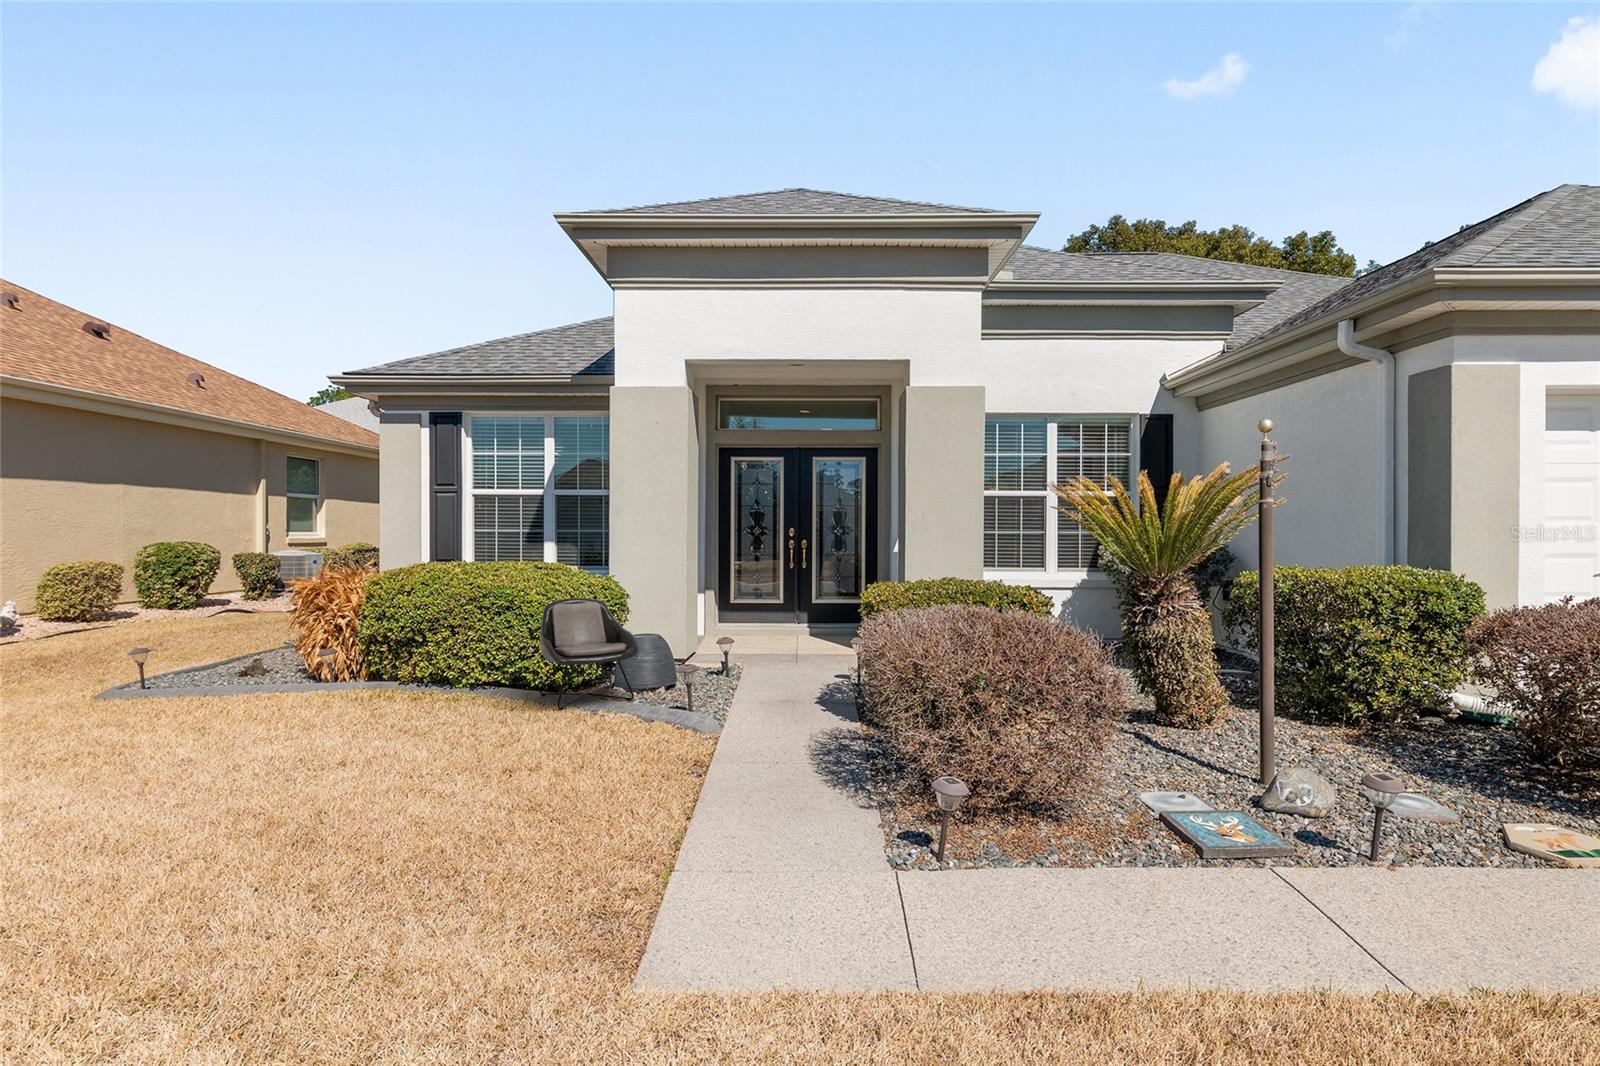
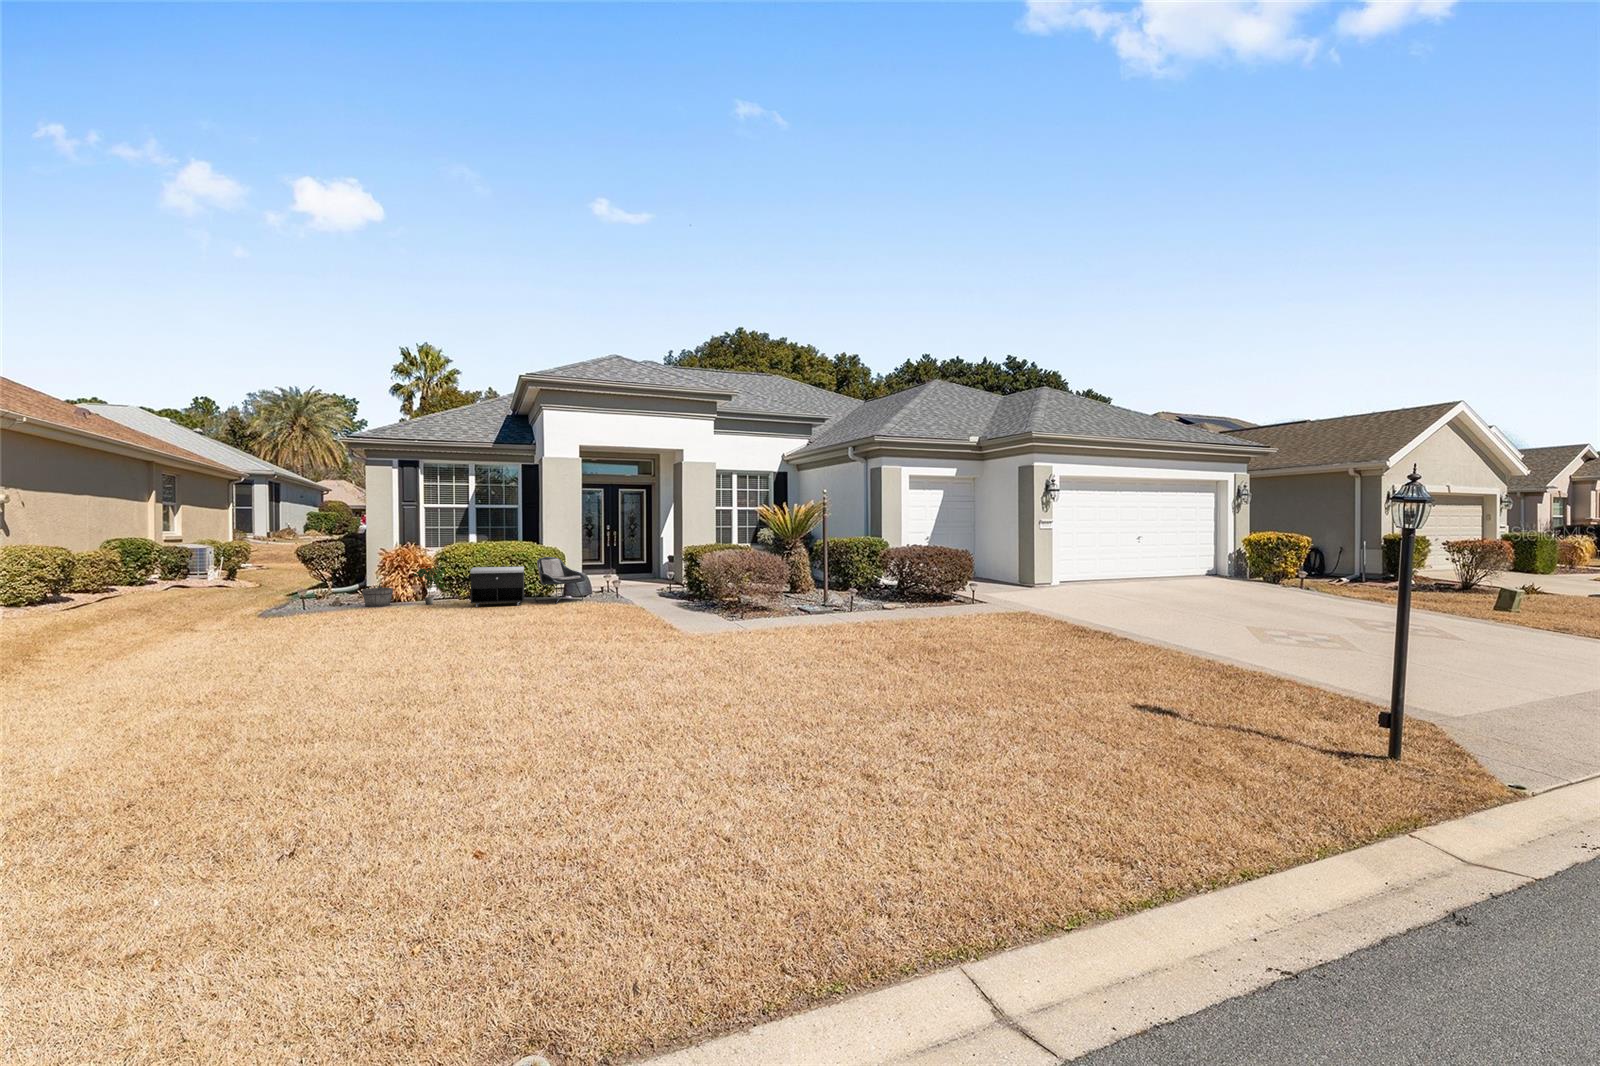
potted plant: none [326,612,393,686] -> present [414,568,447,605]
storage bench: none [391,616,521,706] -> present [470,567,524,607]
wooden bucket: none [254,638,314,685] -> present [362,585,393,607]

